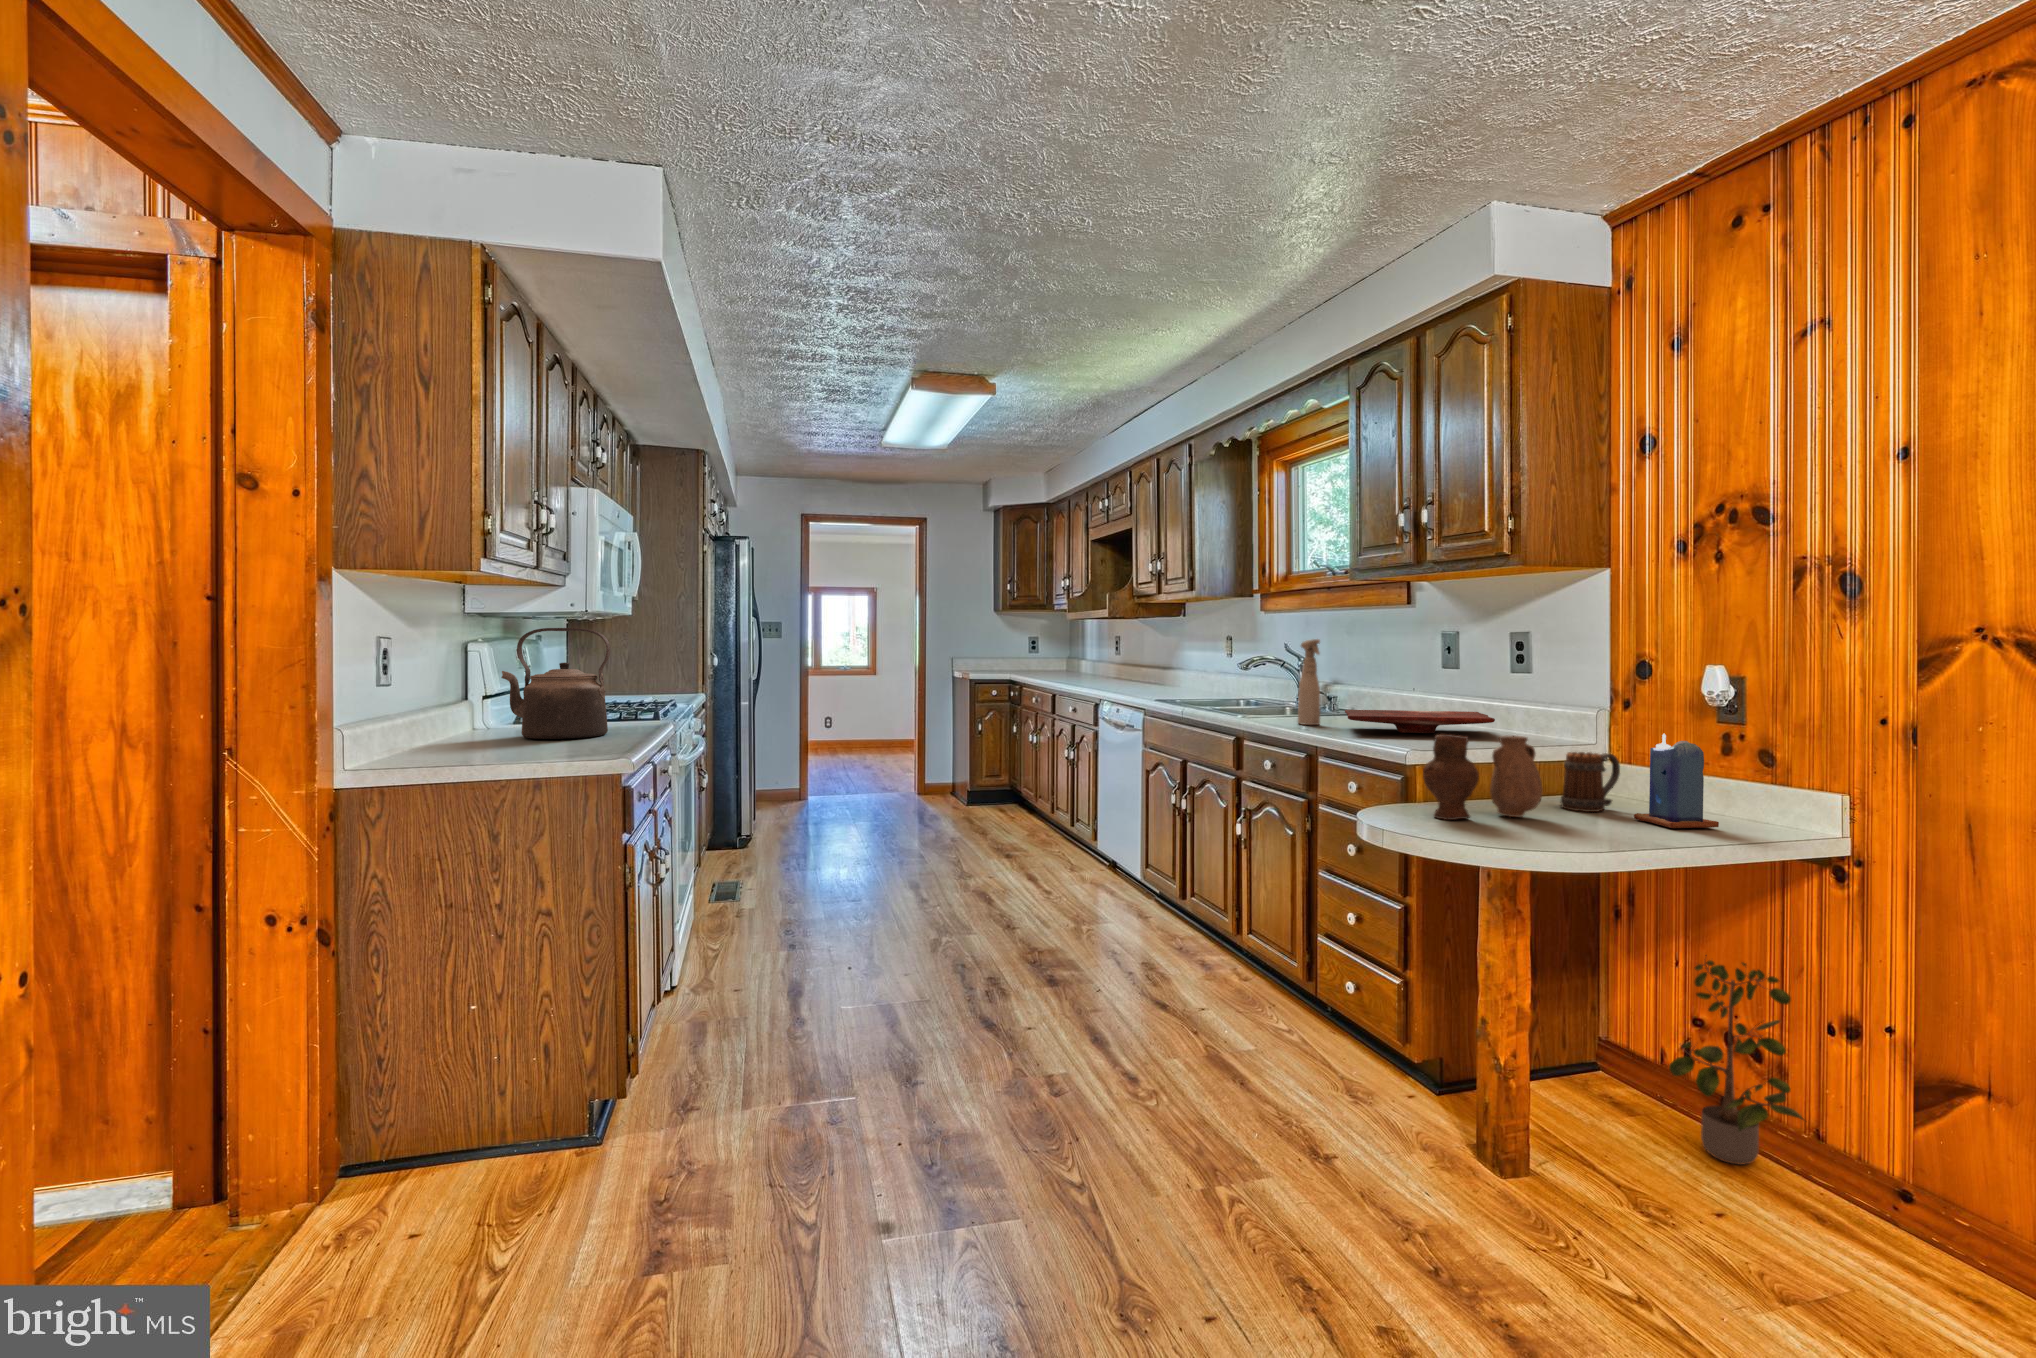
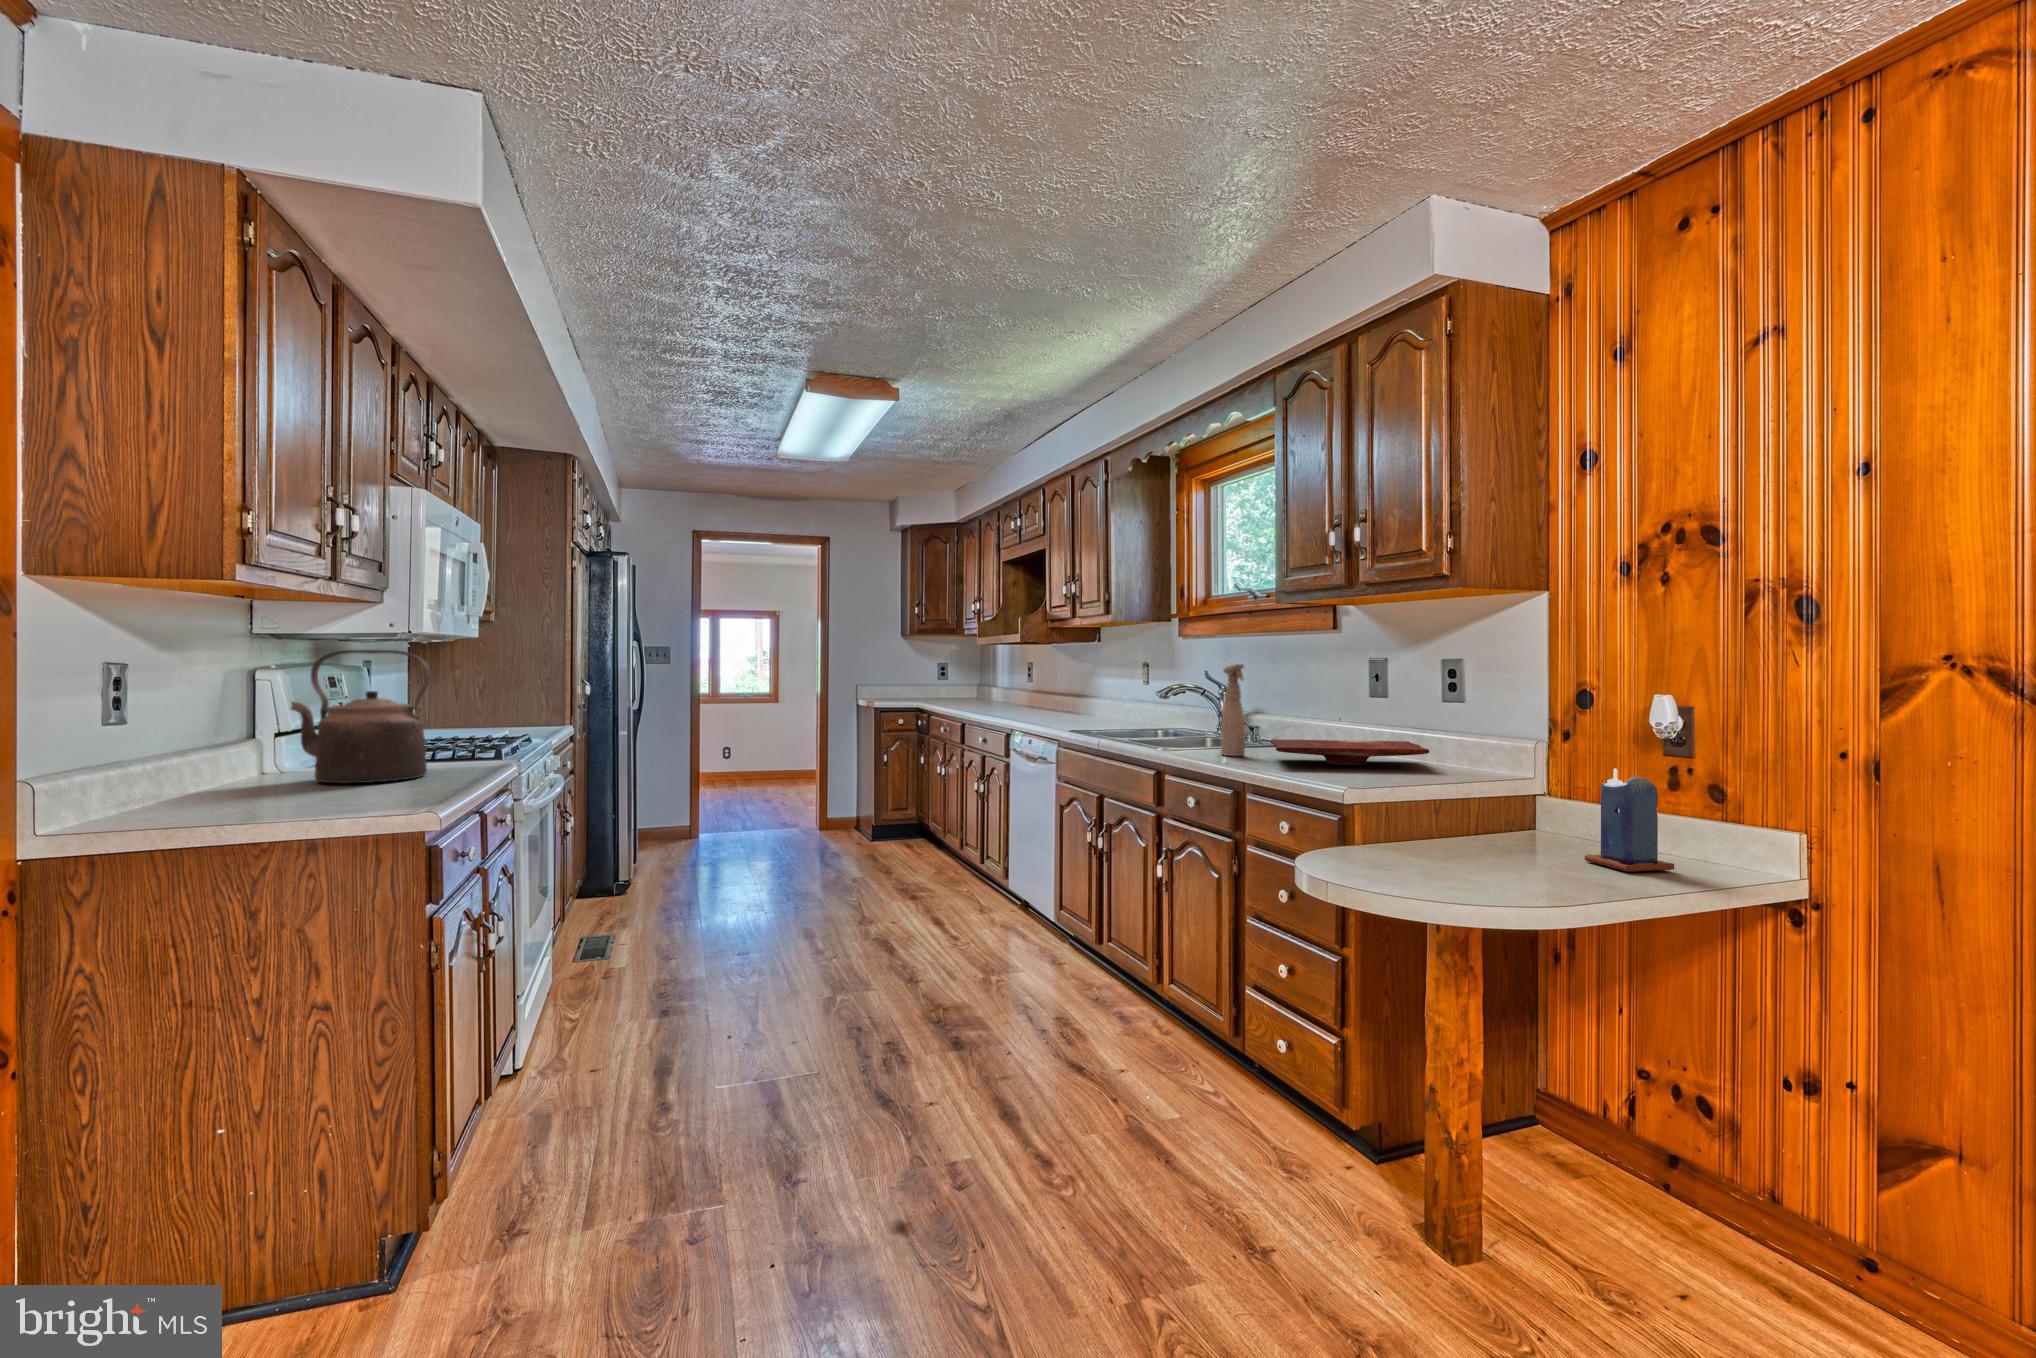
vase: present [1423,734,1542,820] -> none [1365,770,1492,867]
mug: present [1561,752,1620,812] -> none [1505,787,1566,853]
potted plant: present [1669,955,1804,1165] -> none [1623,1006,1775,1237]

